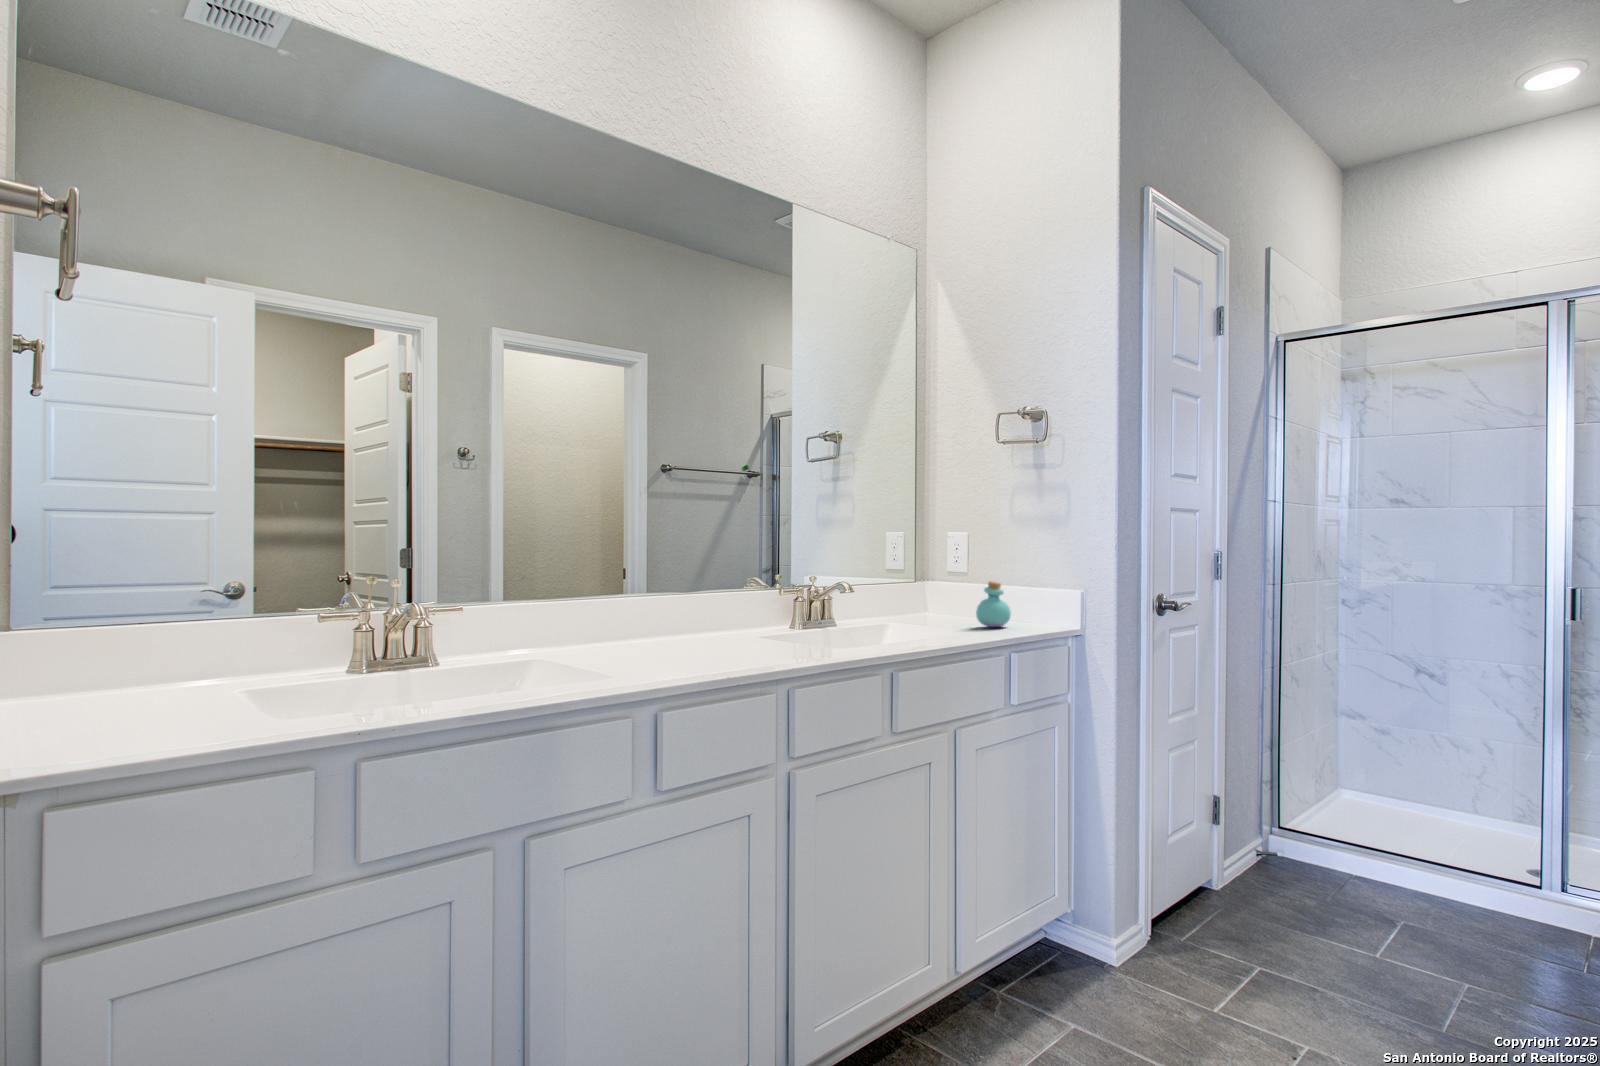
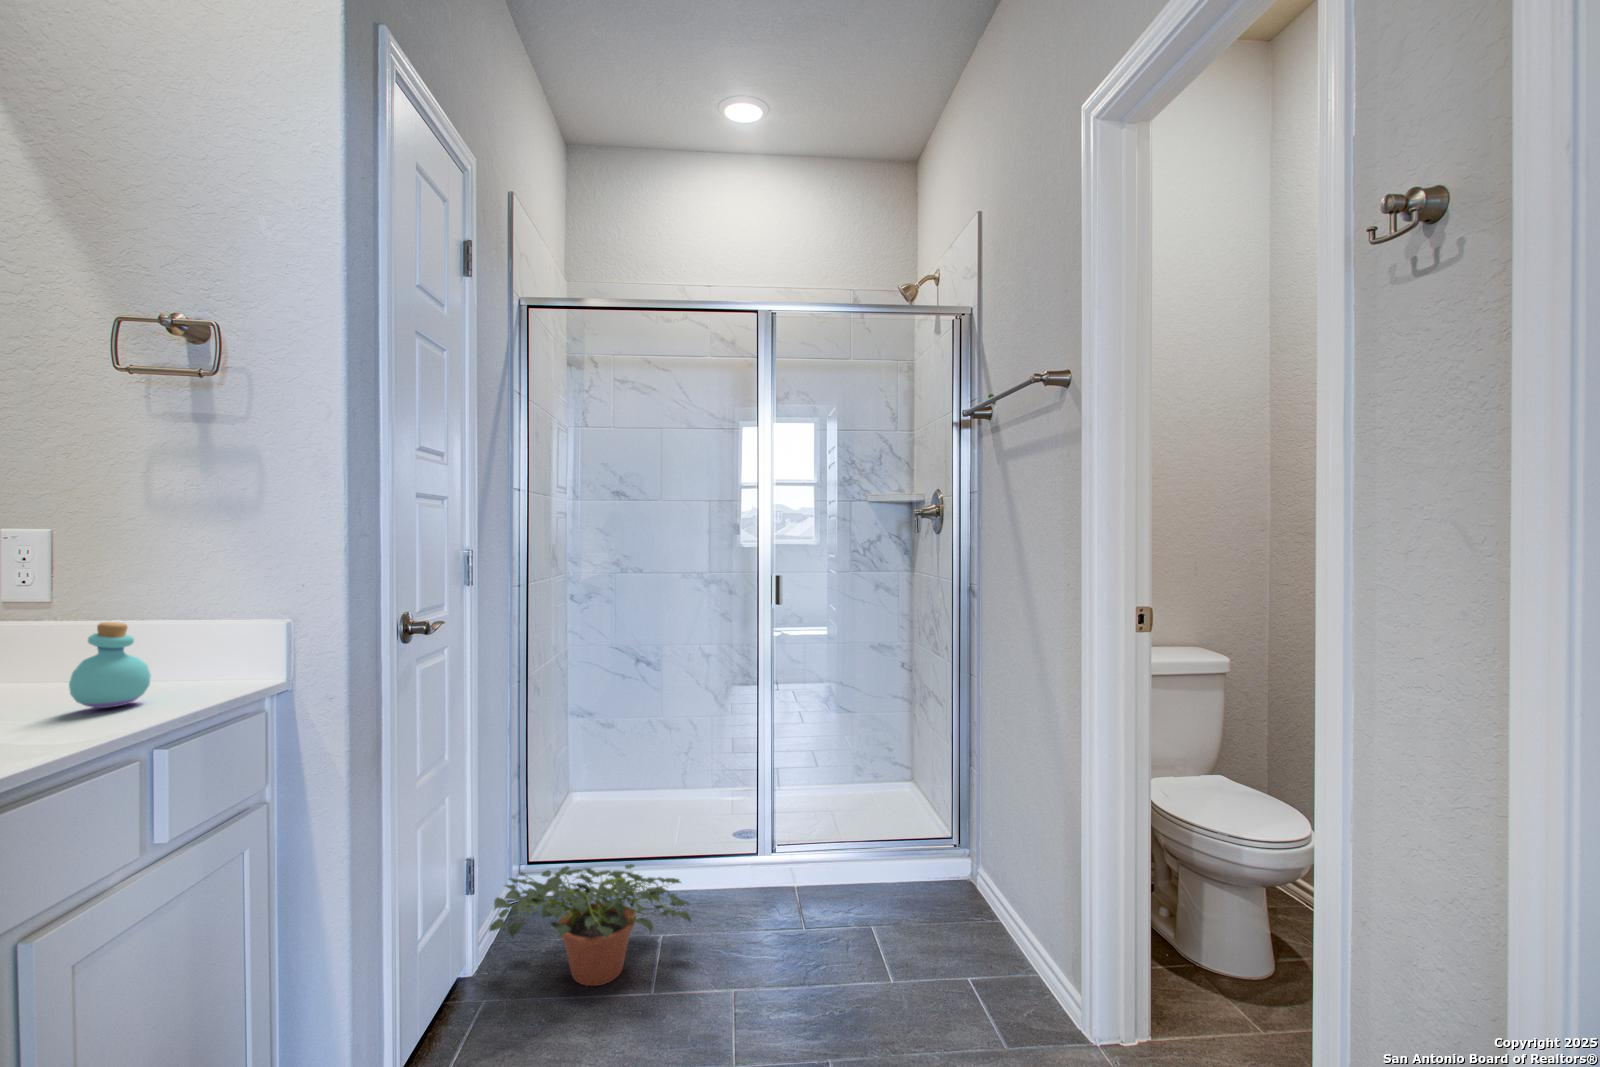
potted plant: none [1230,821,1454,951] -> present [489,864,691,986]

